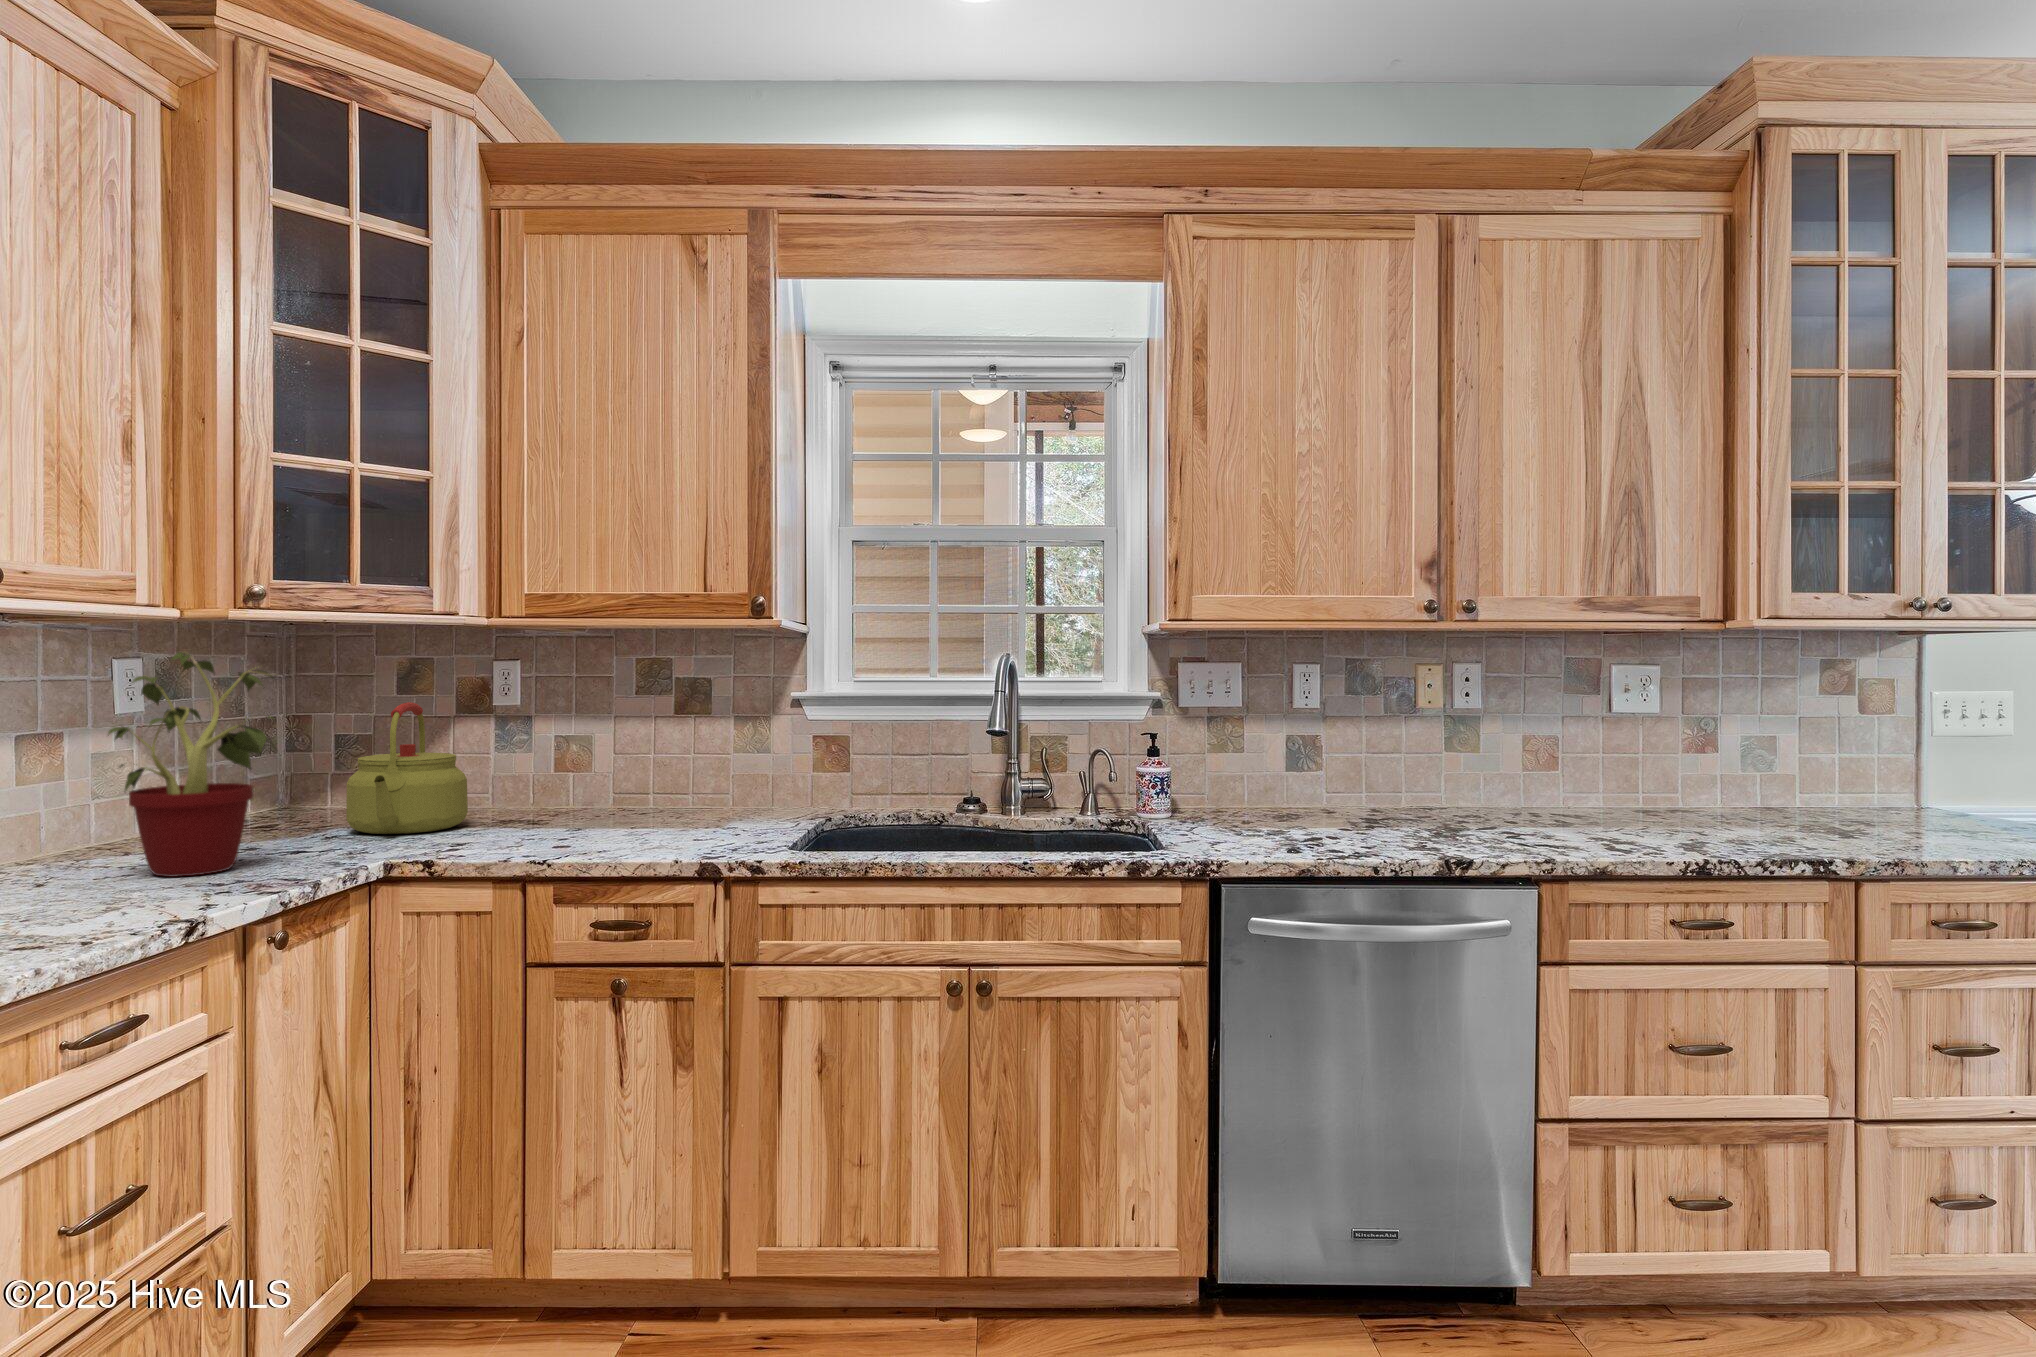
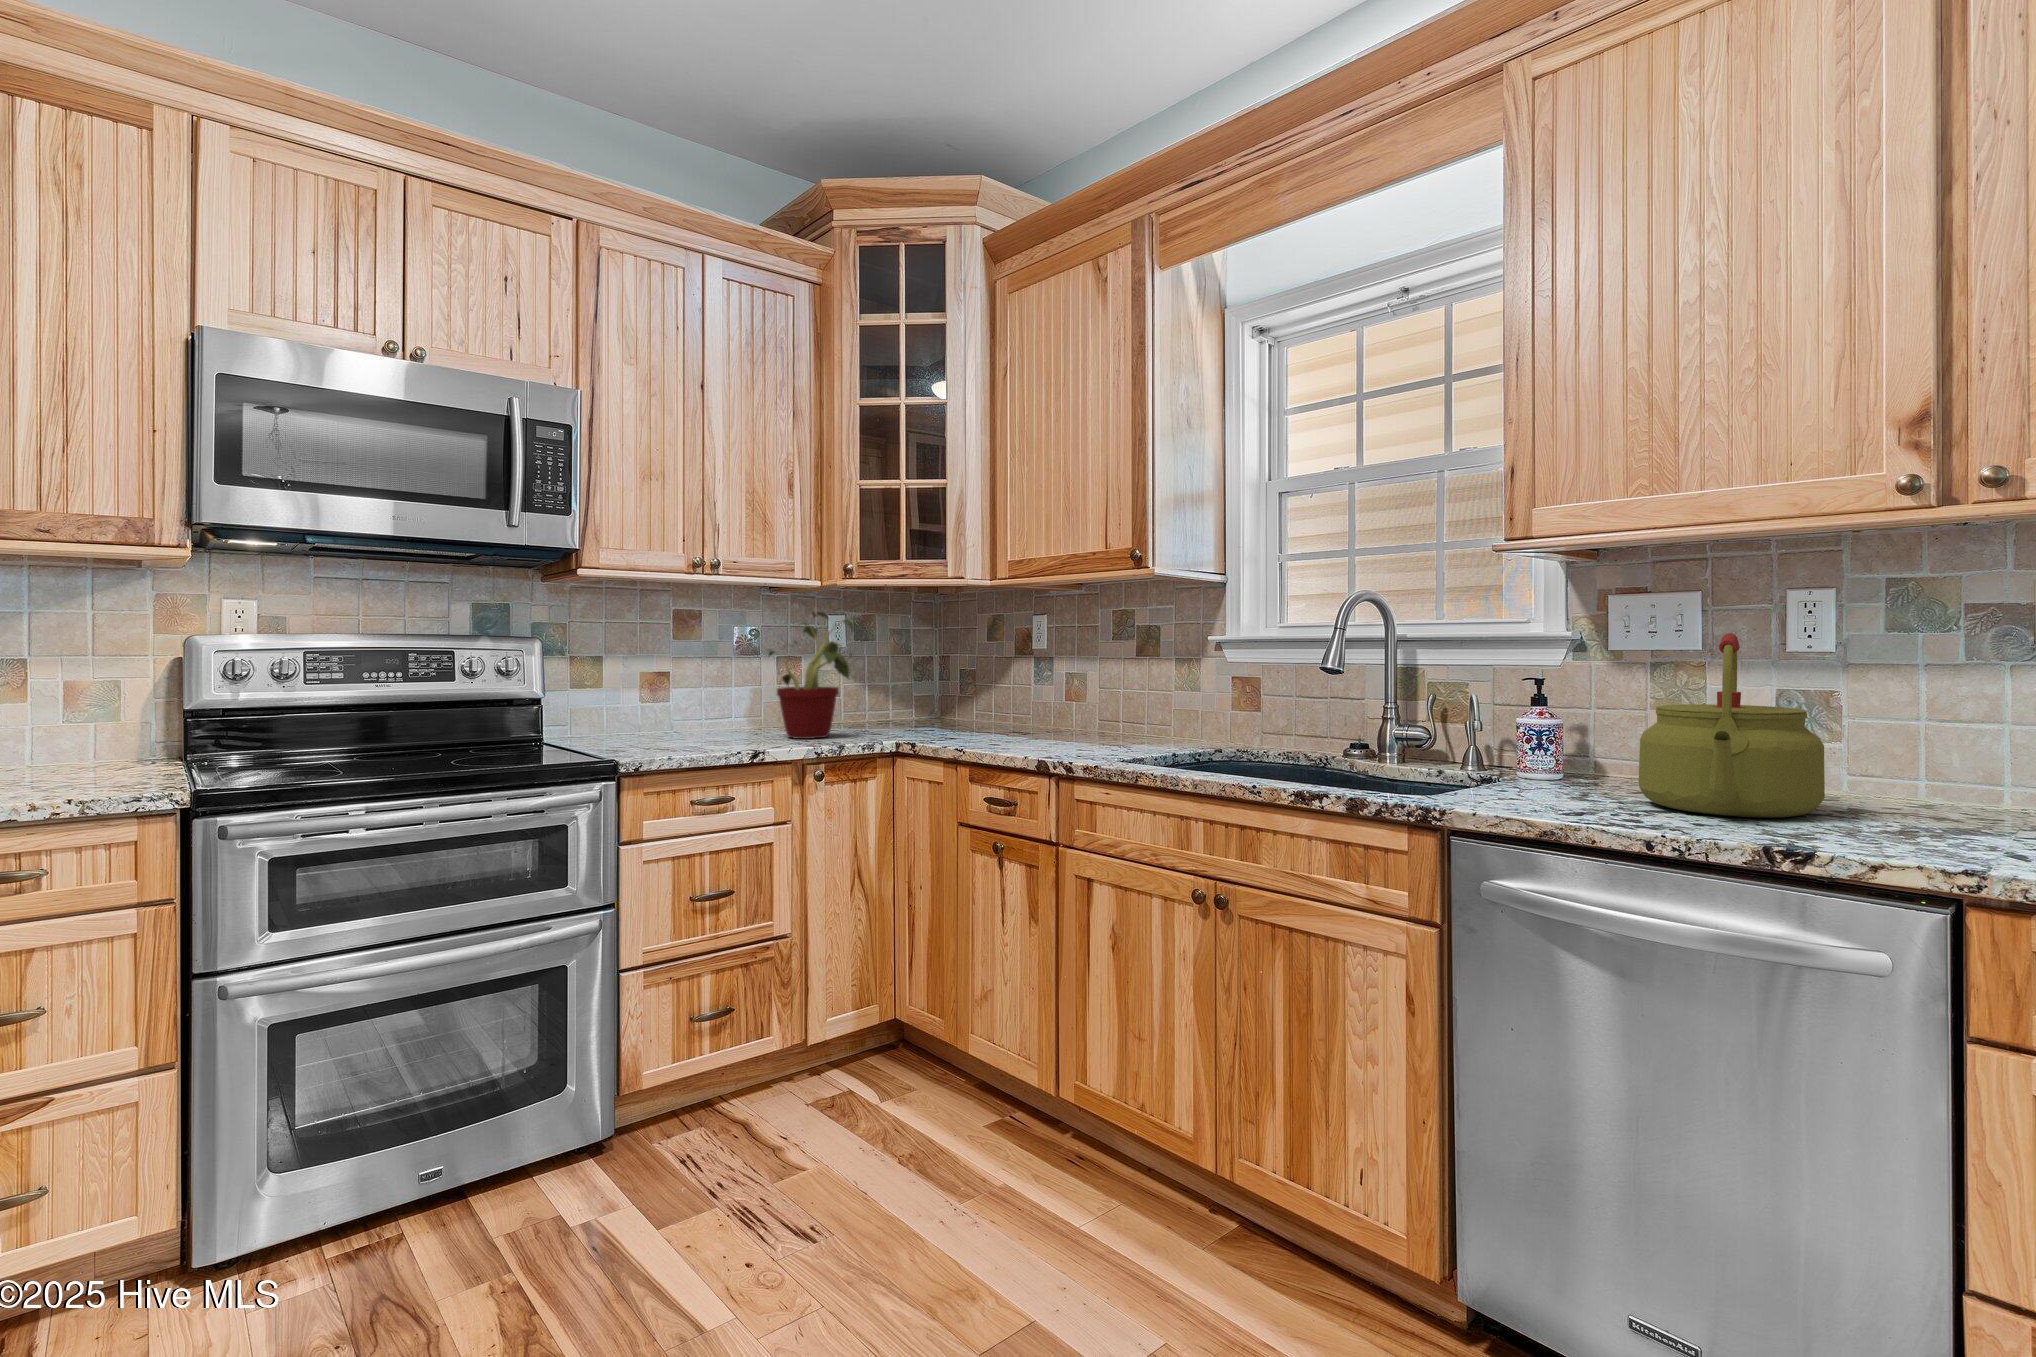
kettle: present [346,702,468,834] -> present [1638,633,1825,817]

